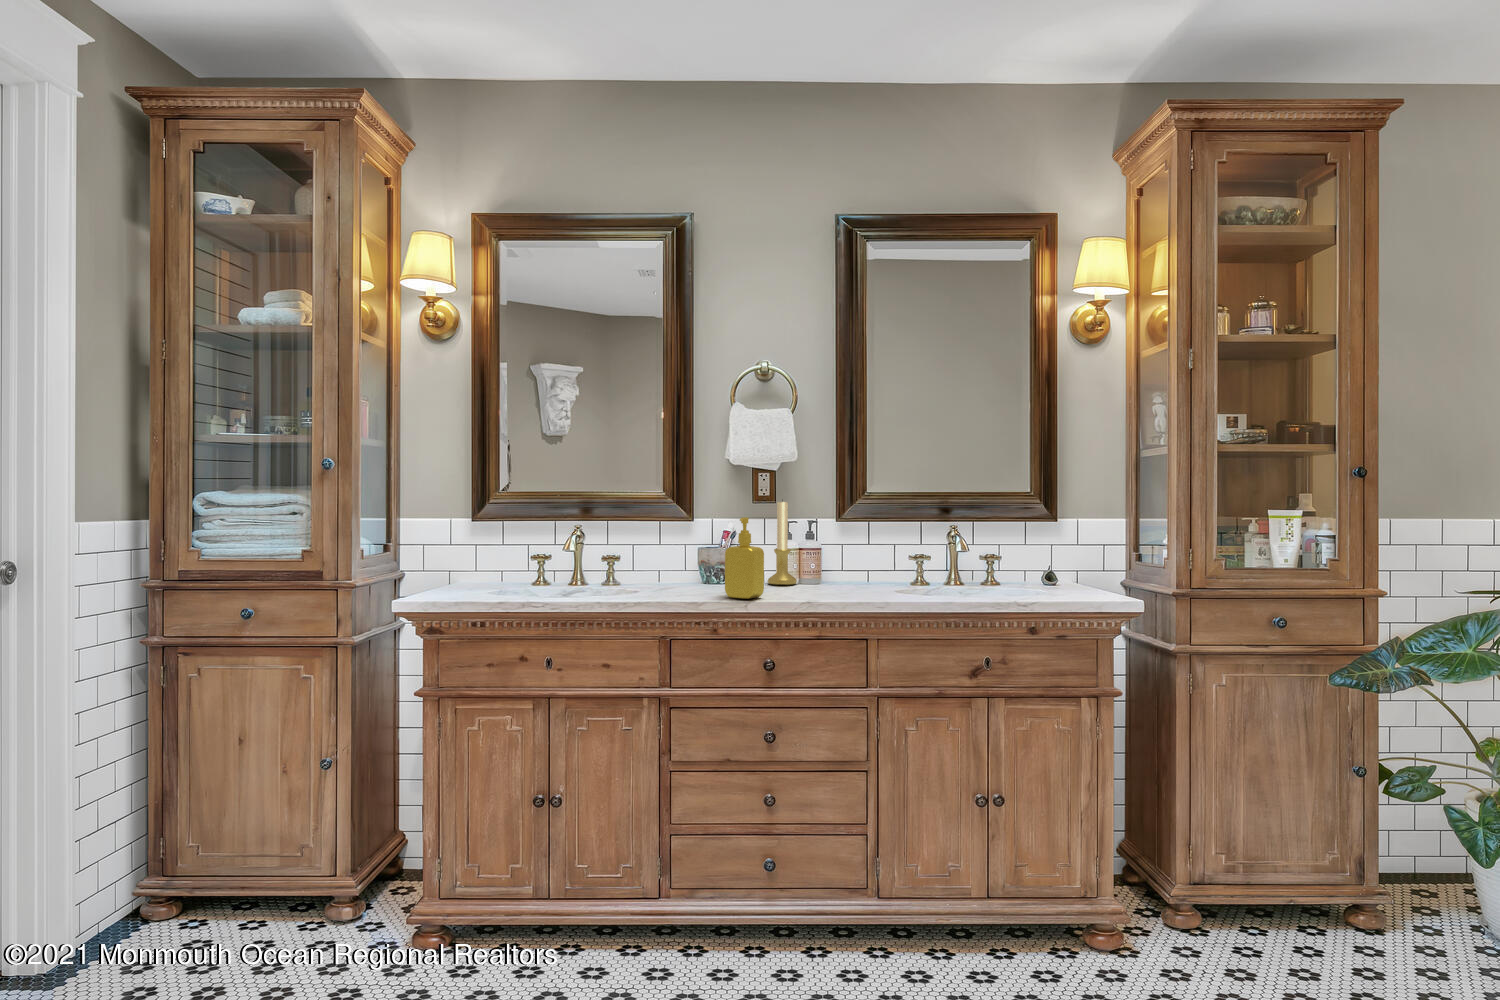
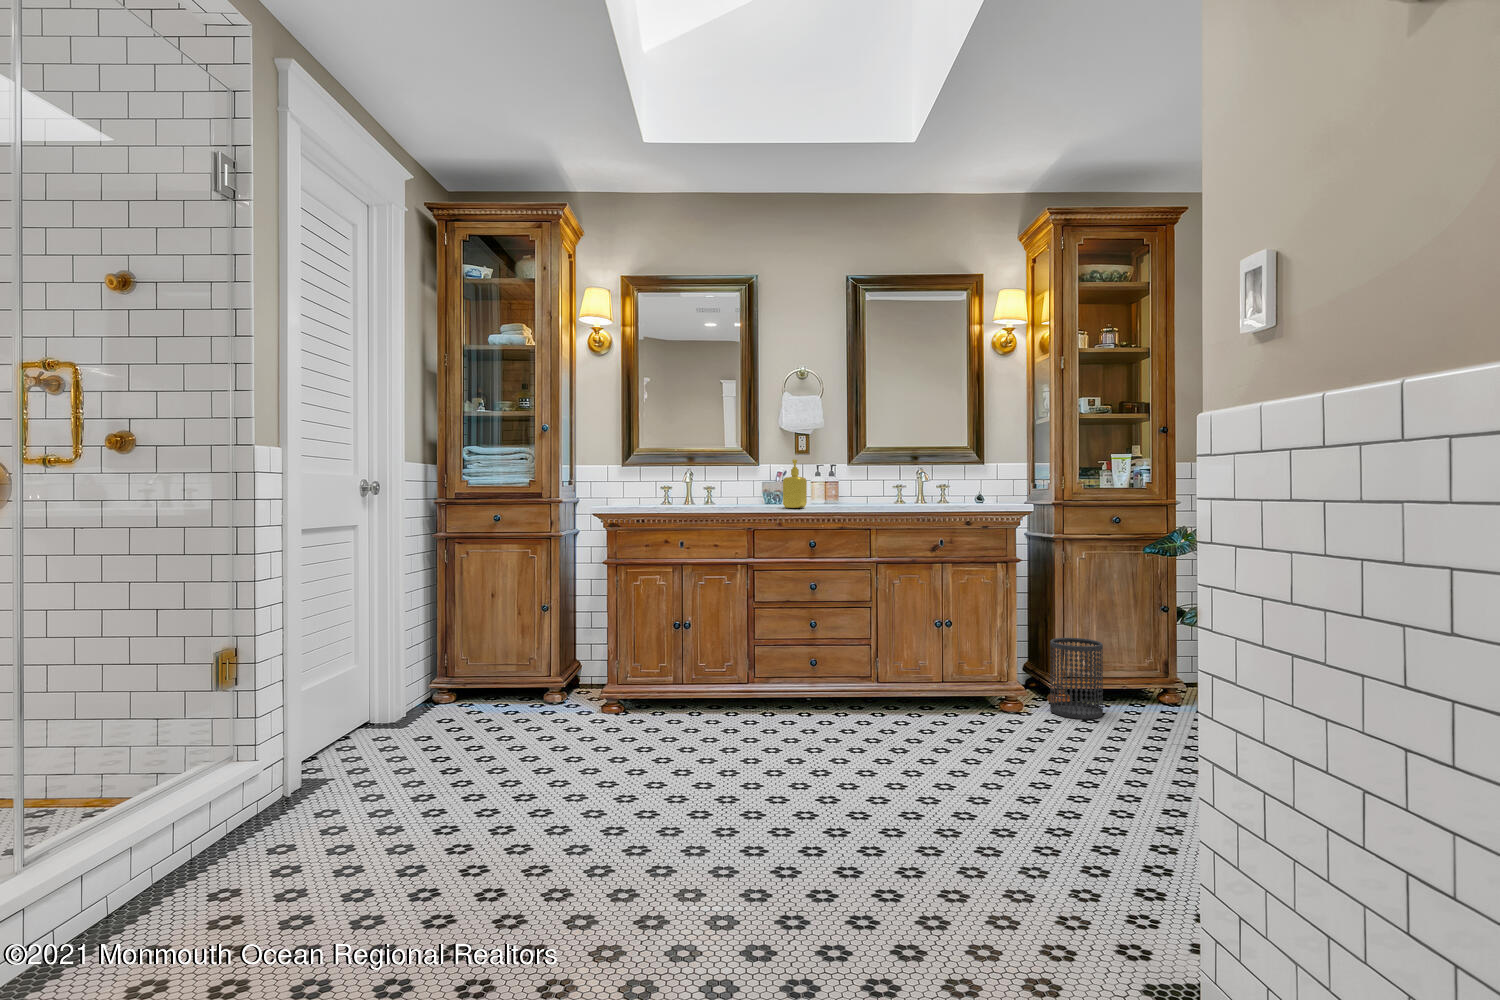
candle holder: present [768,500,797,585] -> none [806,451,824,503]
wastebasket: none [1168,821,1259,971] -> present [1050,638,1103,719]

